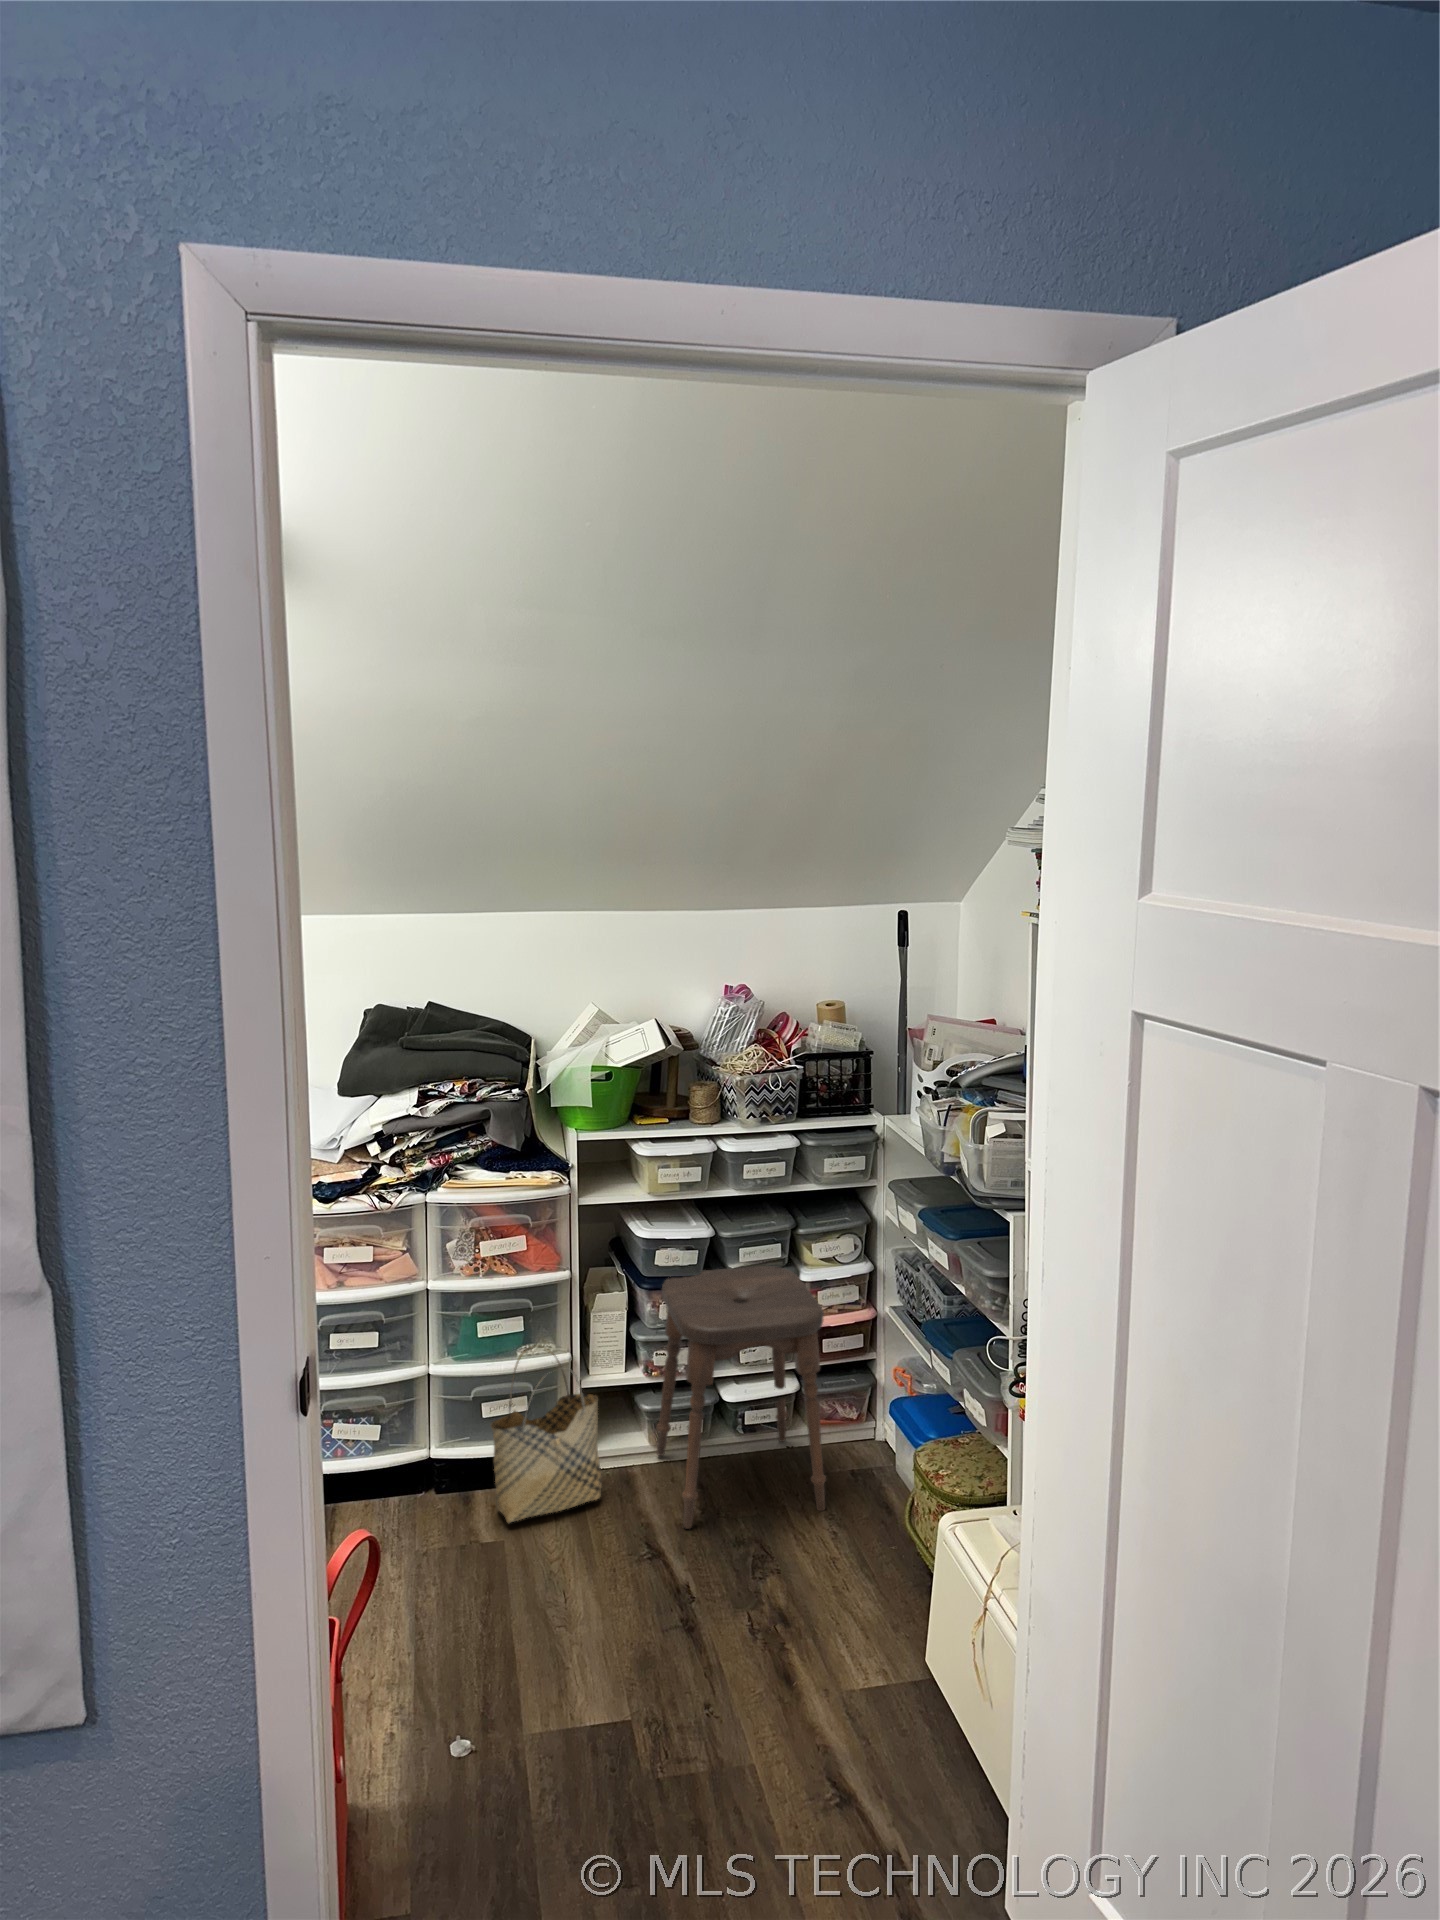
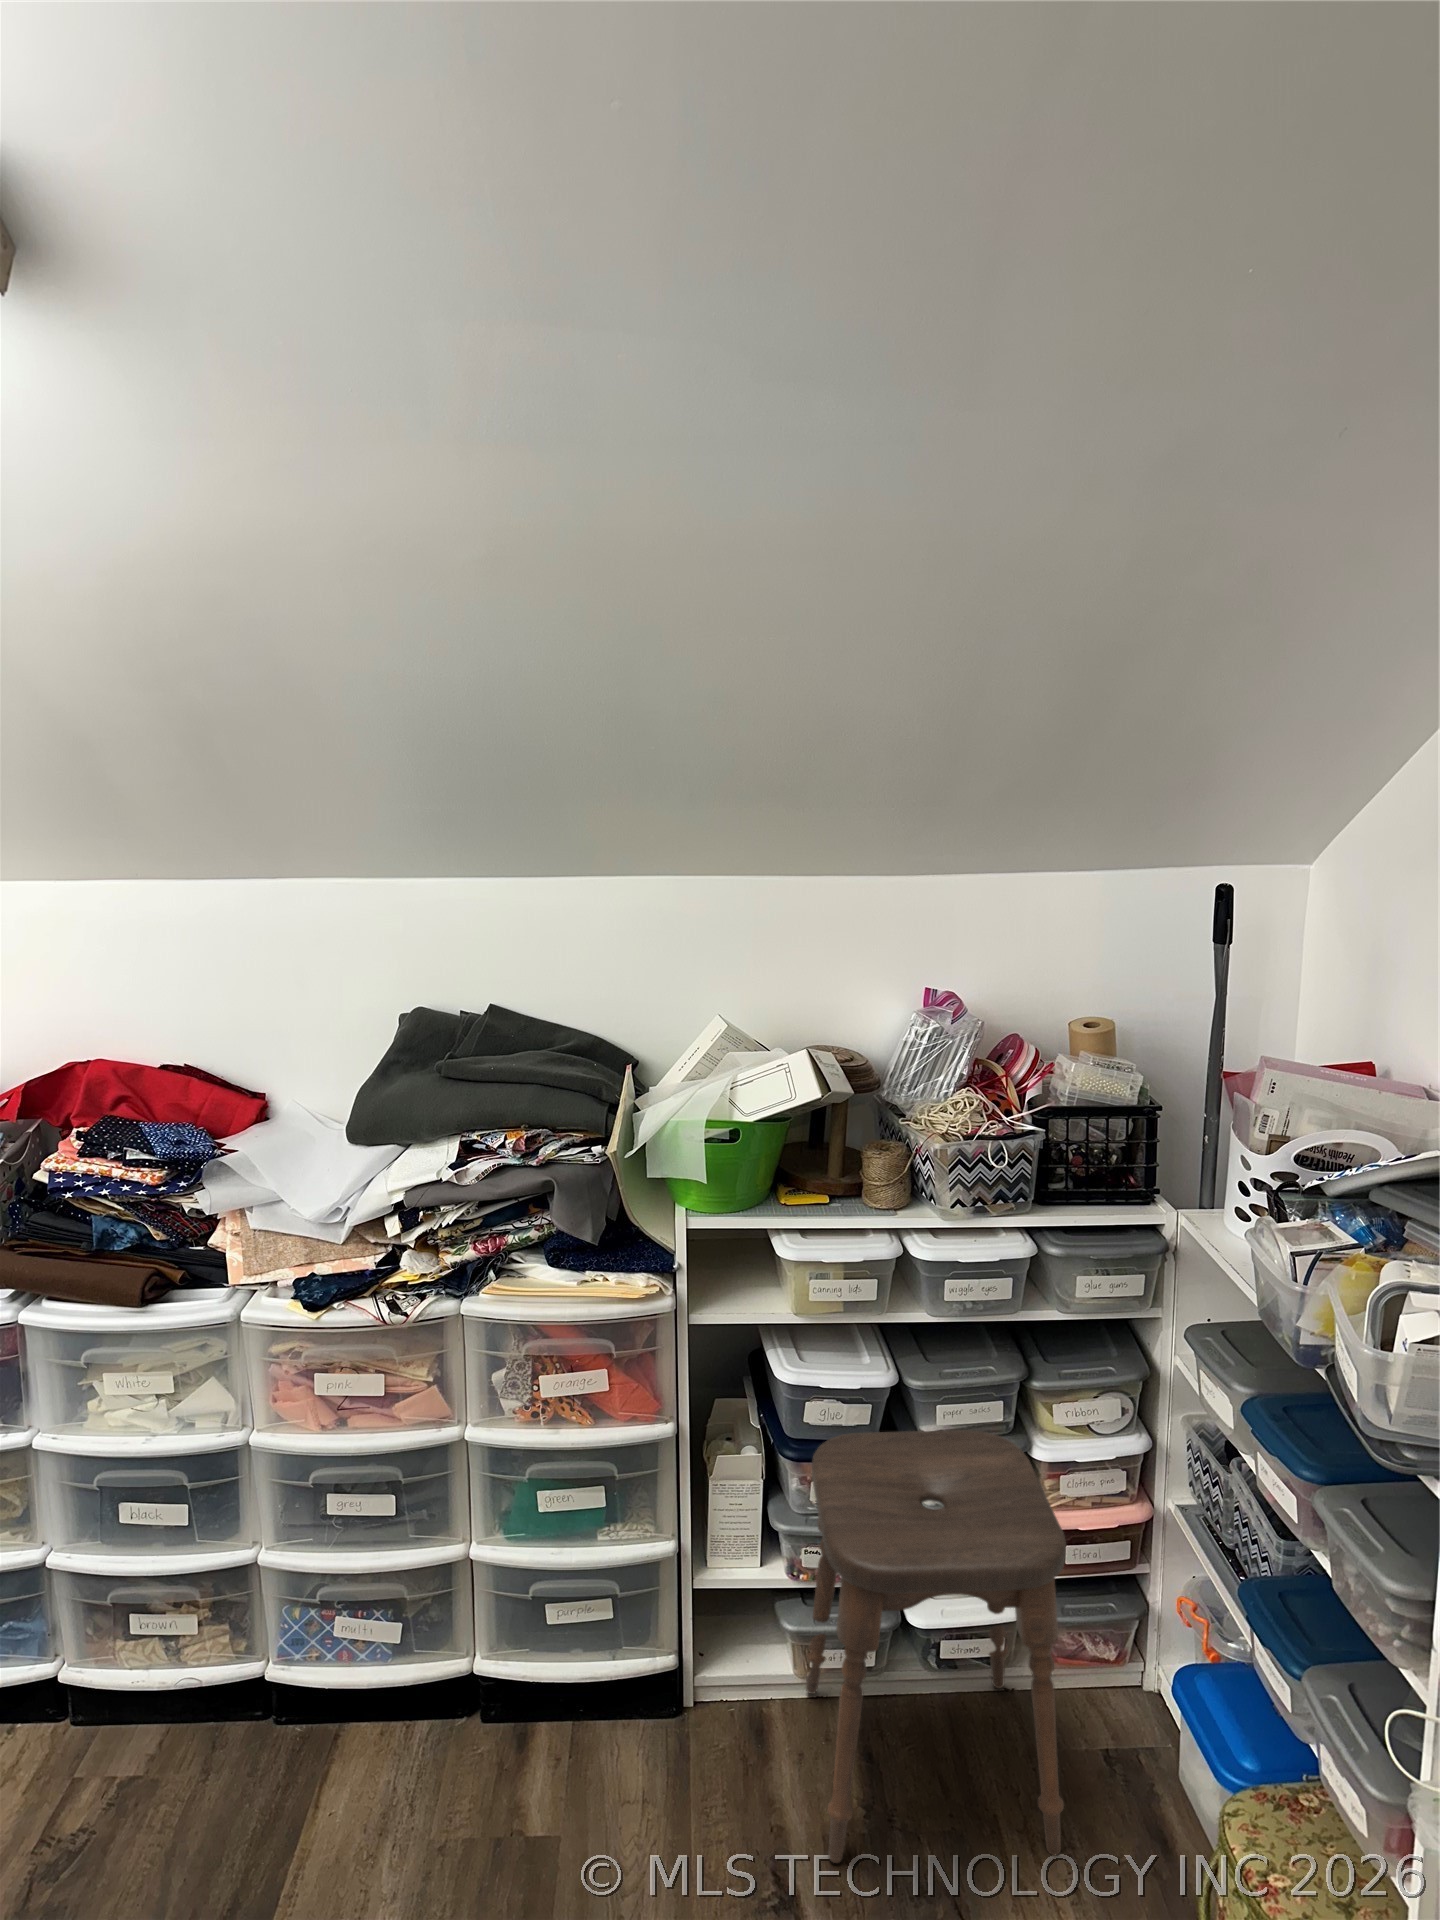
woven basket: present [491,1345,602,1523] -> none [541,1533,712,1809]

